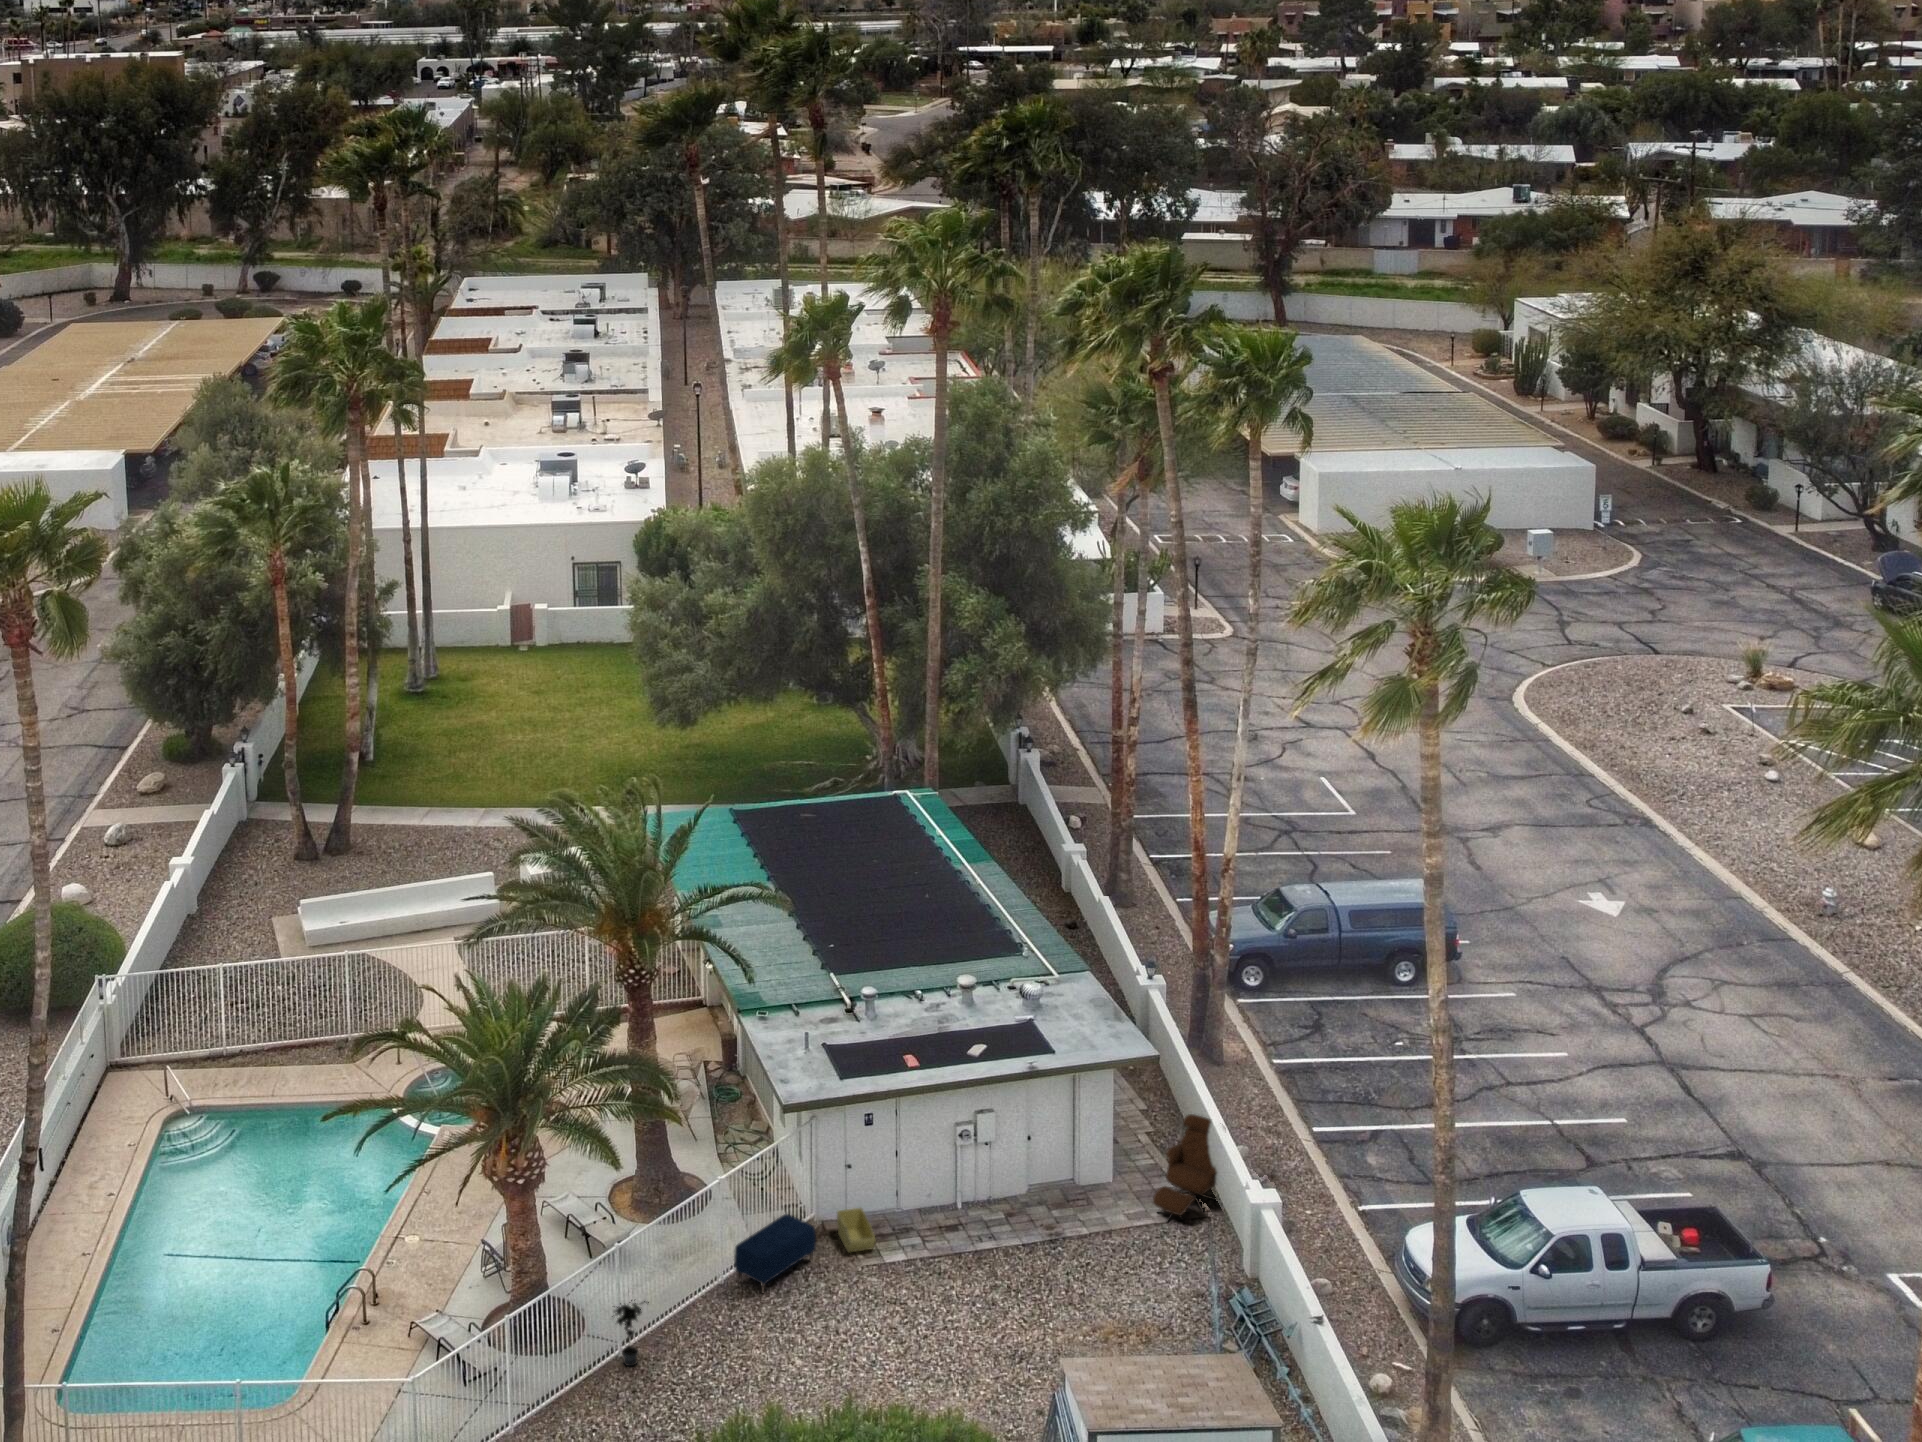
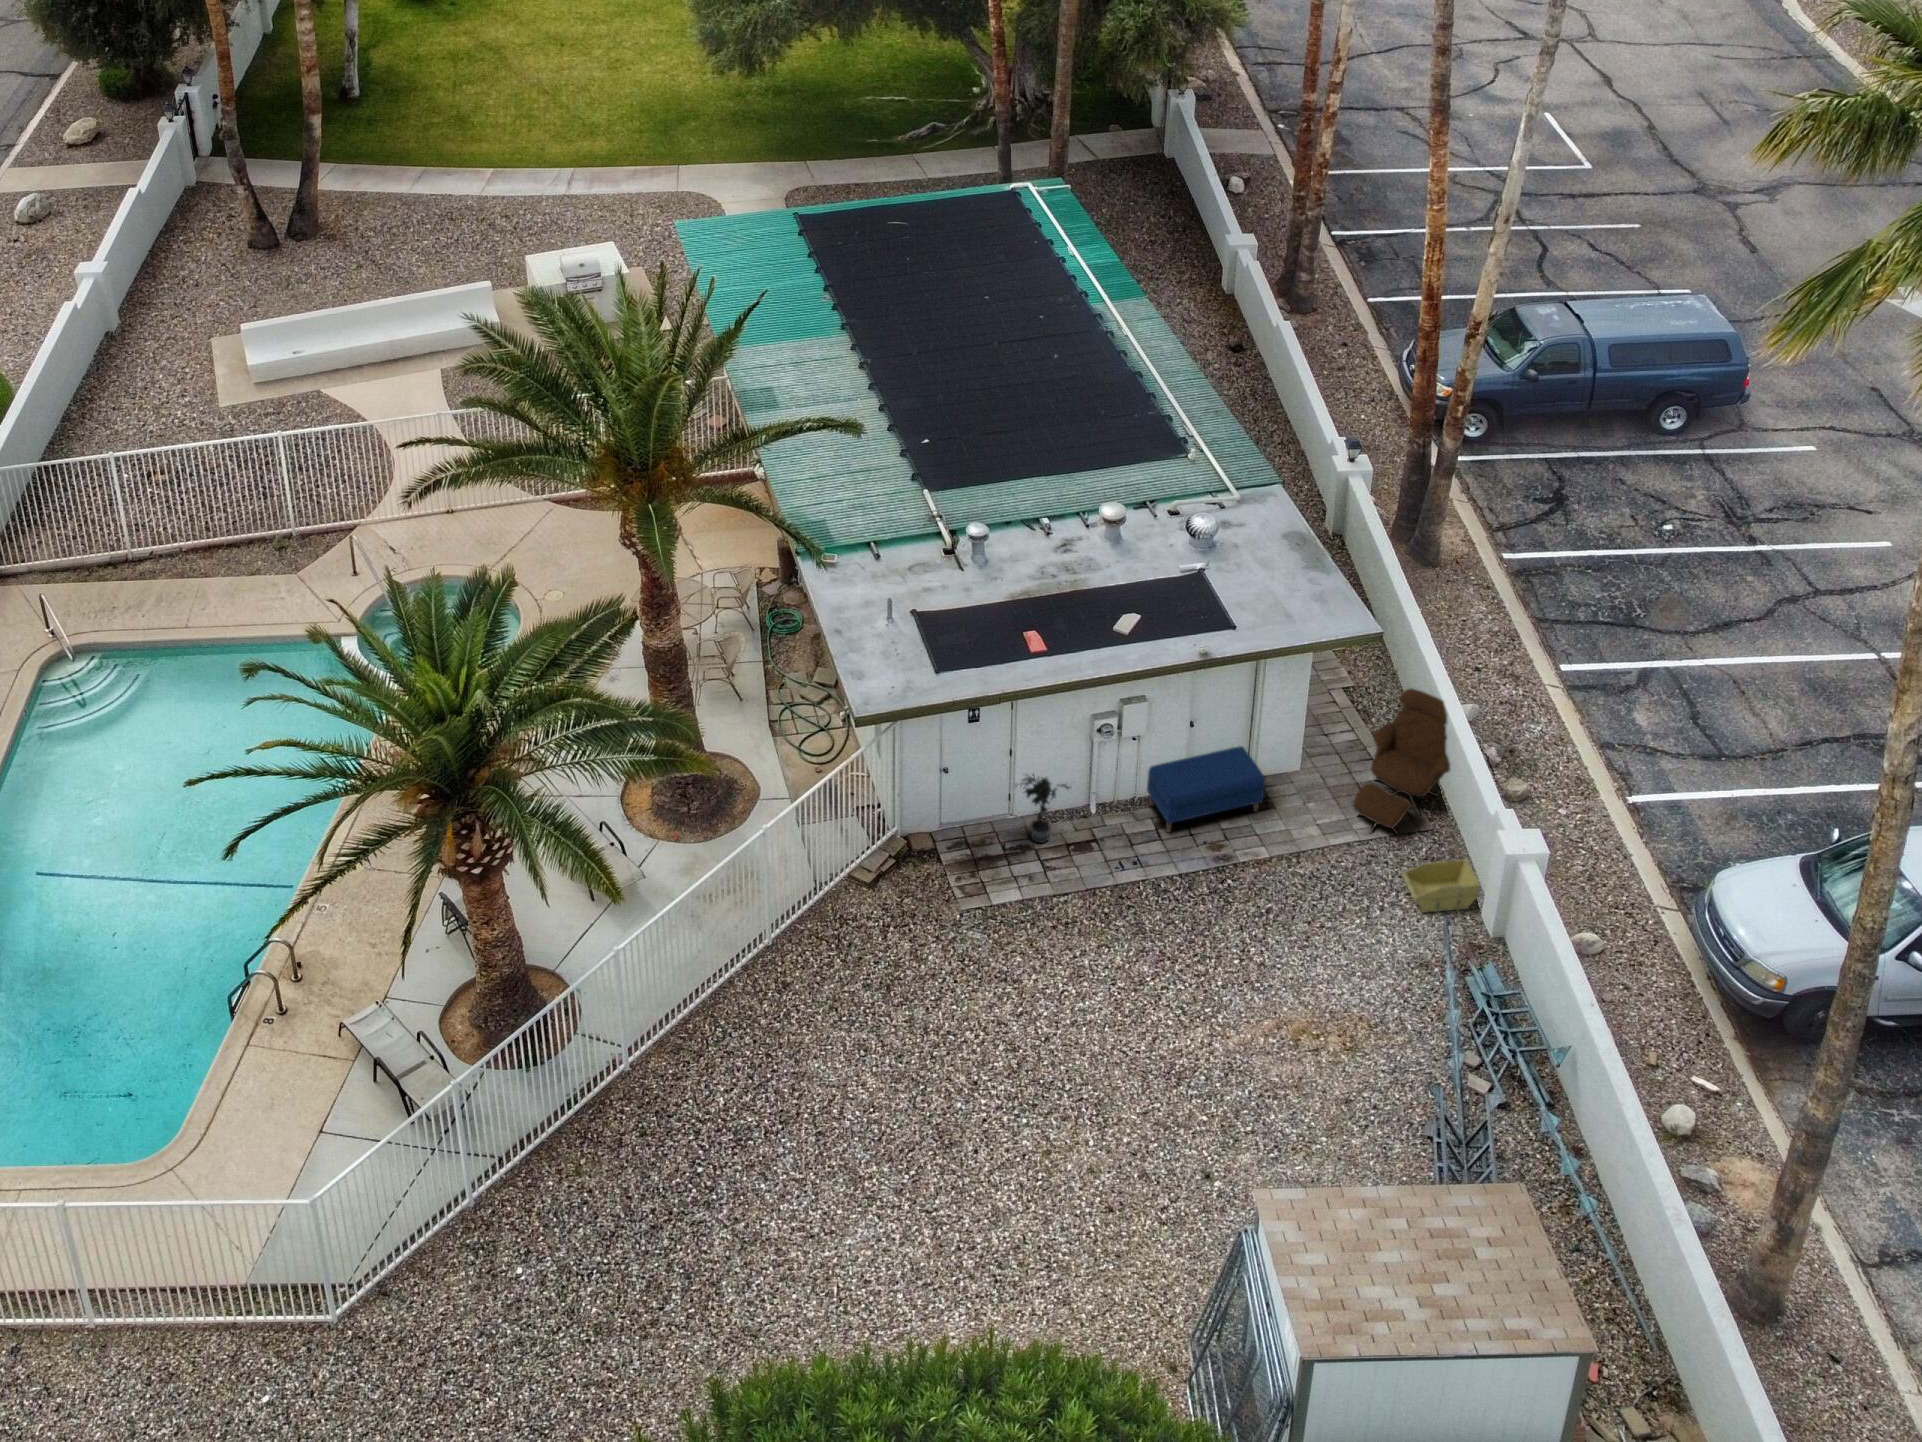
storage bin: present [837,1208,875,1252] -> present [1402,859,1481,913]
bench: present [734,1214,816,1293] -> present [1147,746,1265,833]
potted plant: present [612,1300,649,1366] -> present [1016,774,1070,843]

